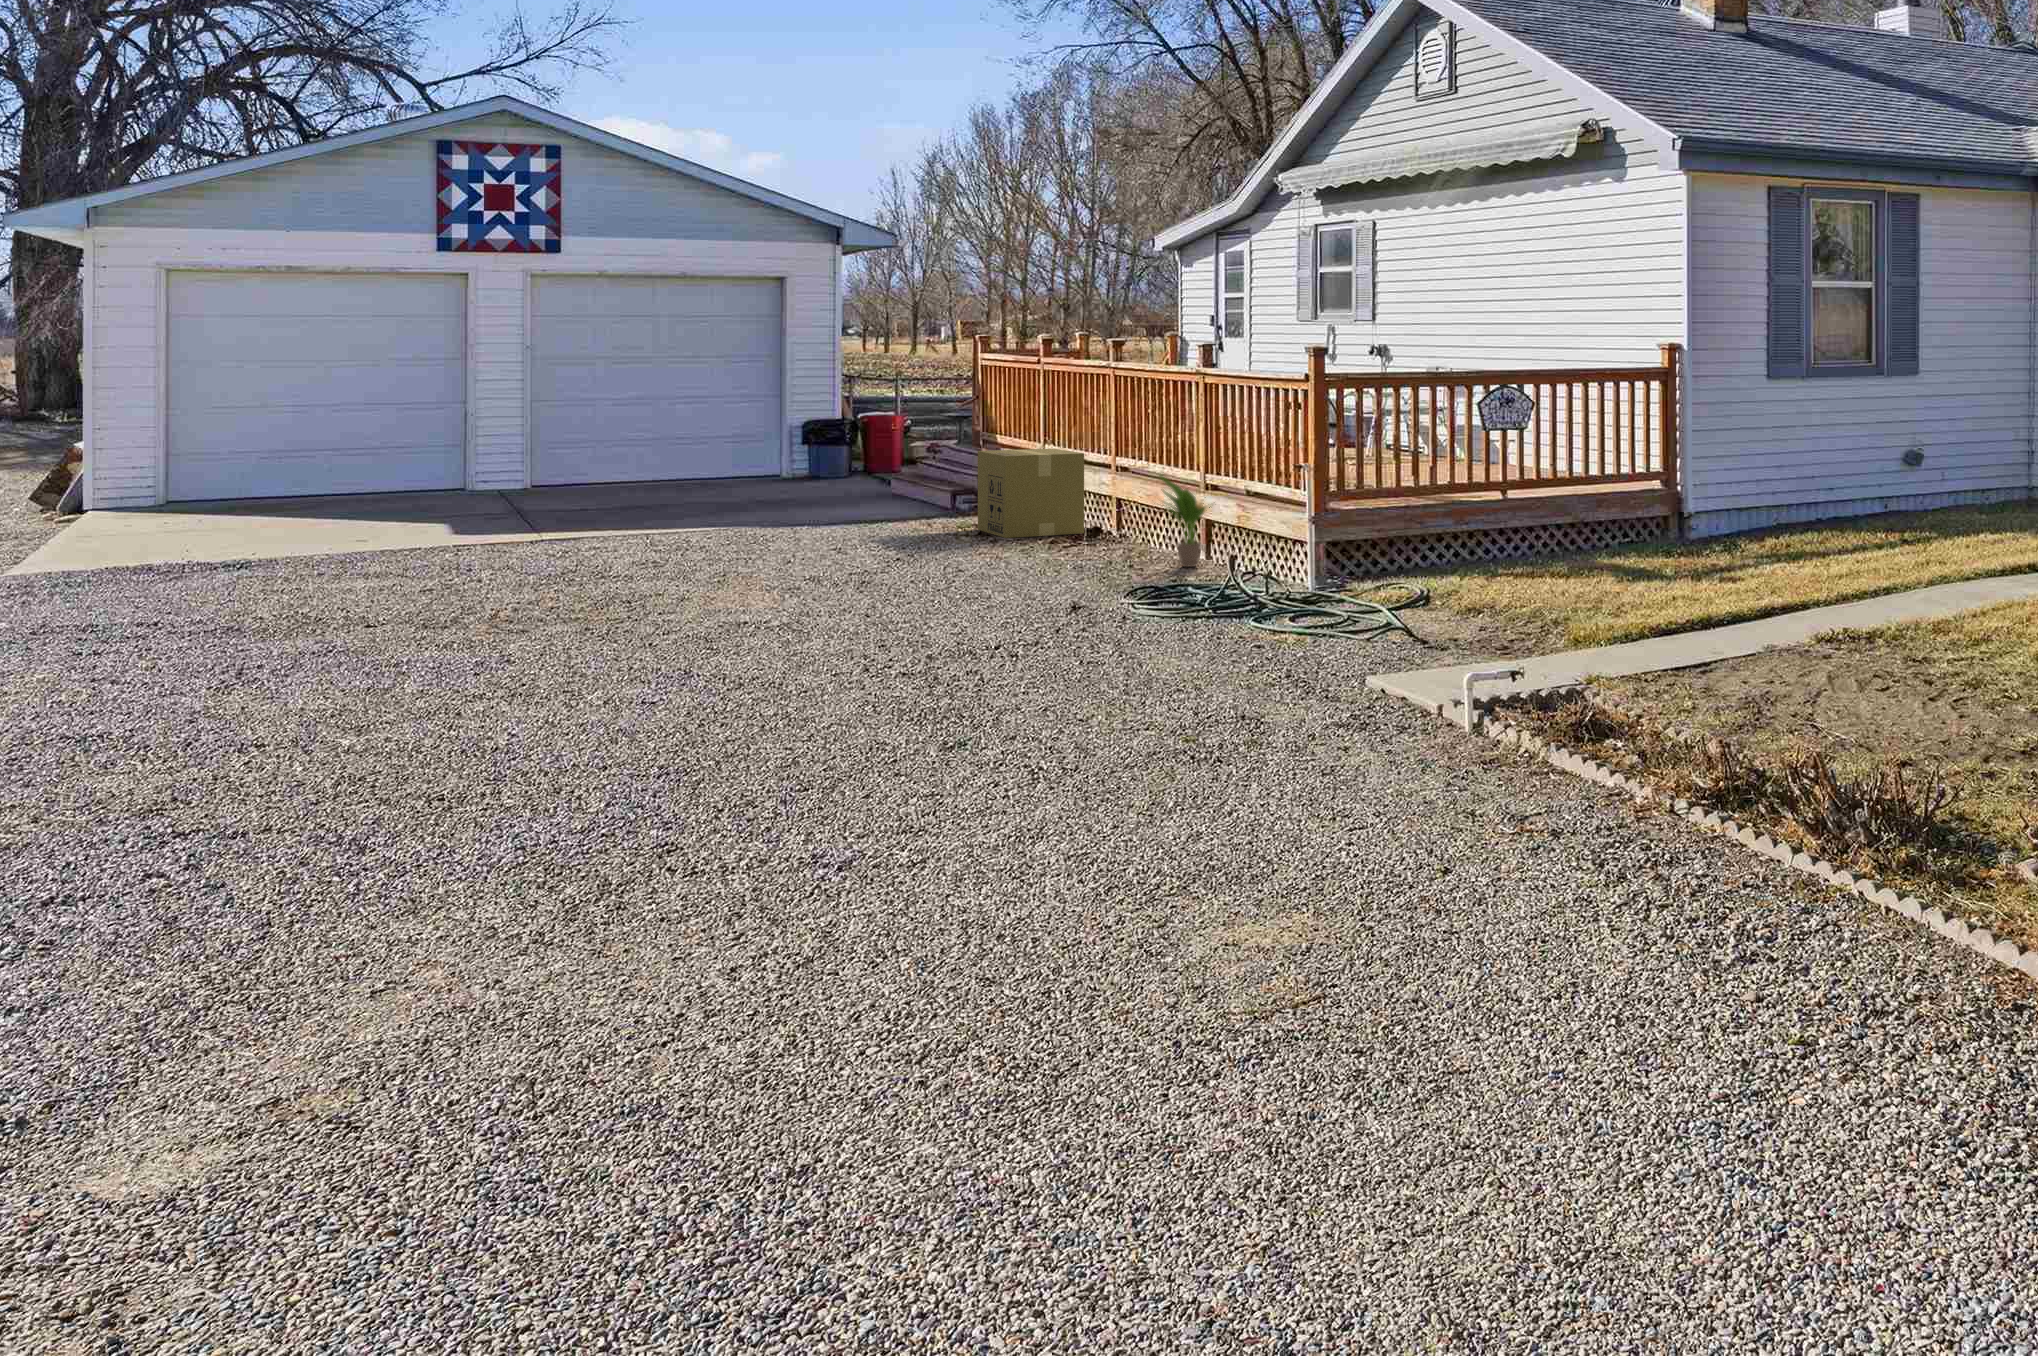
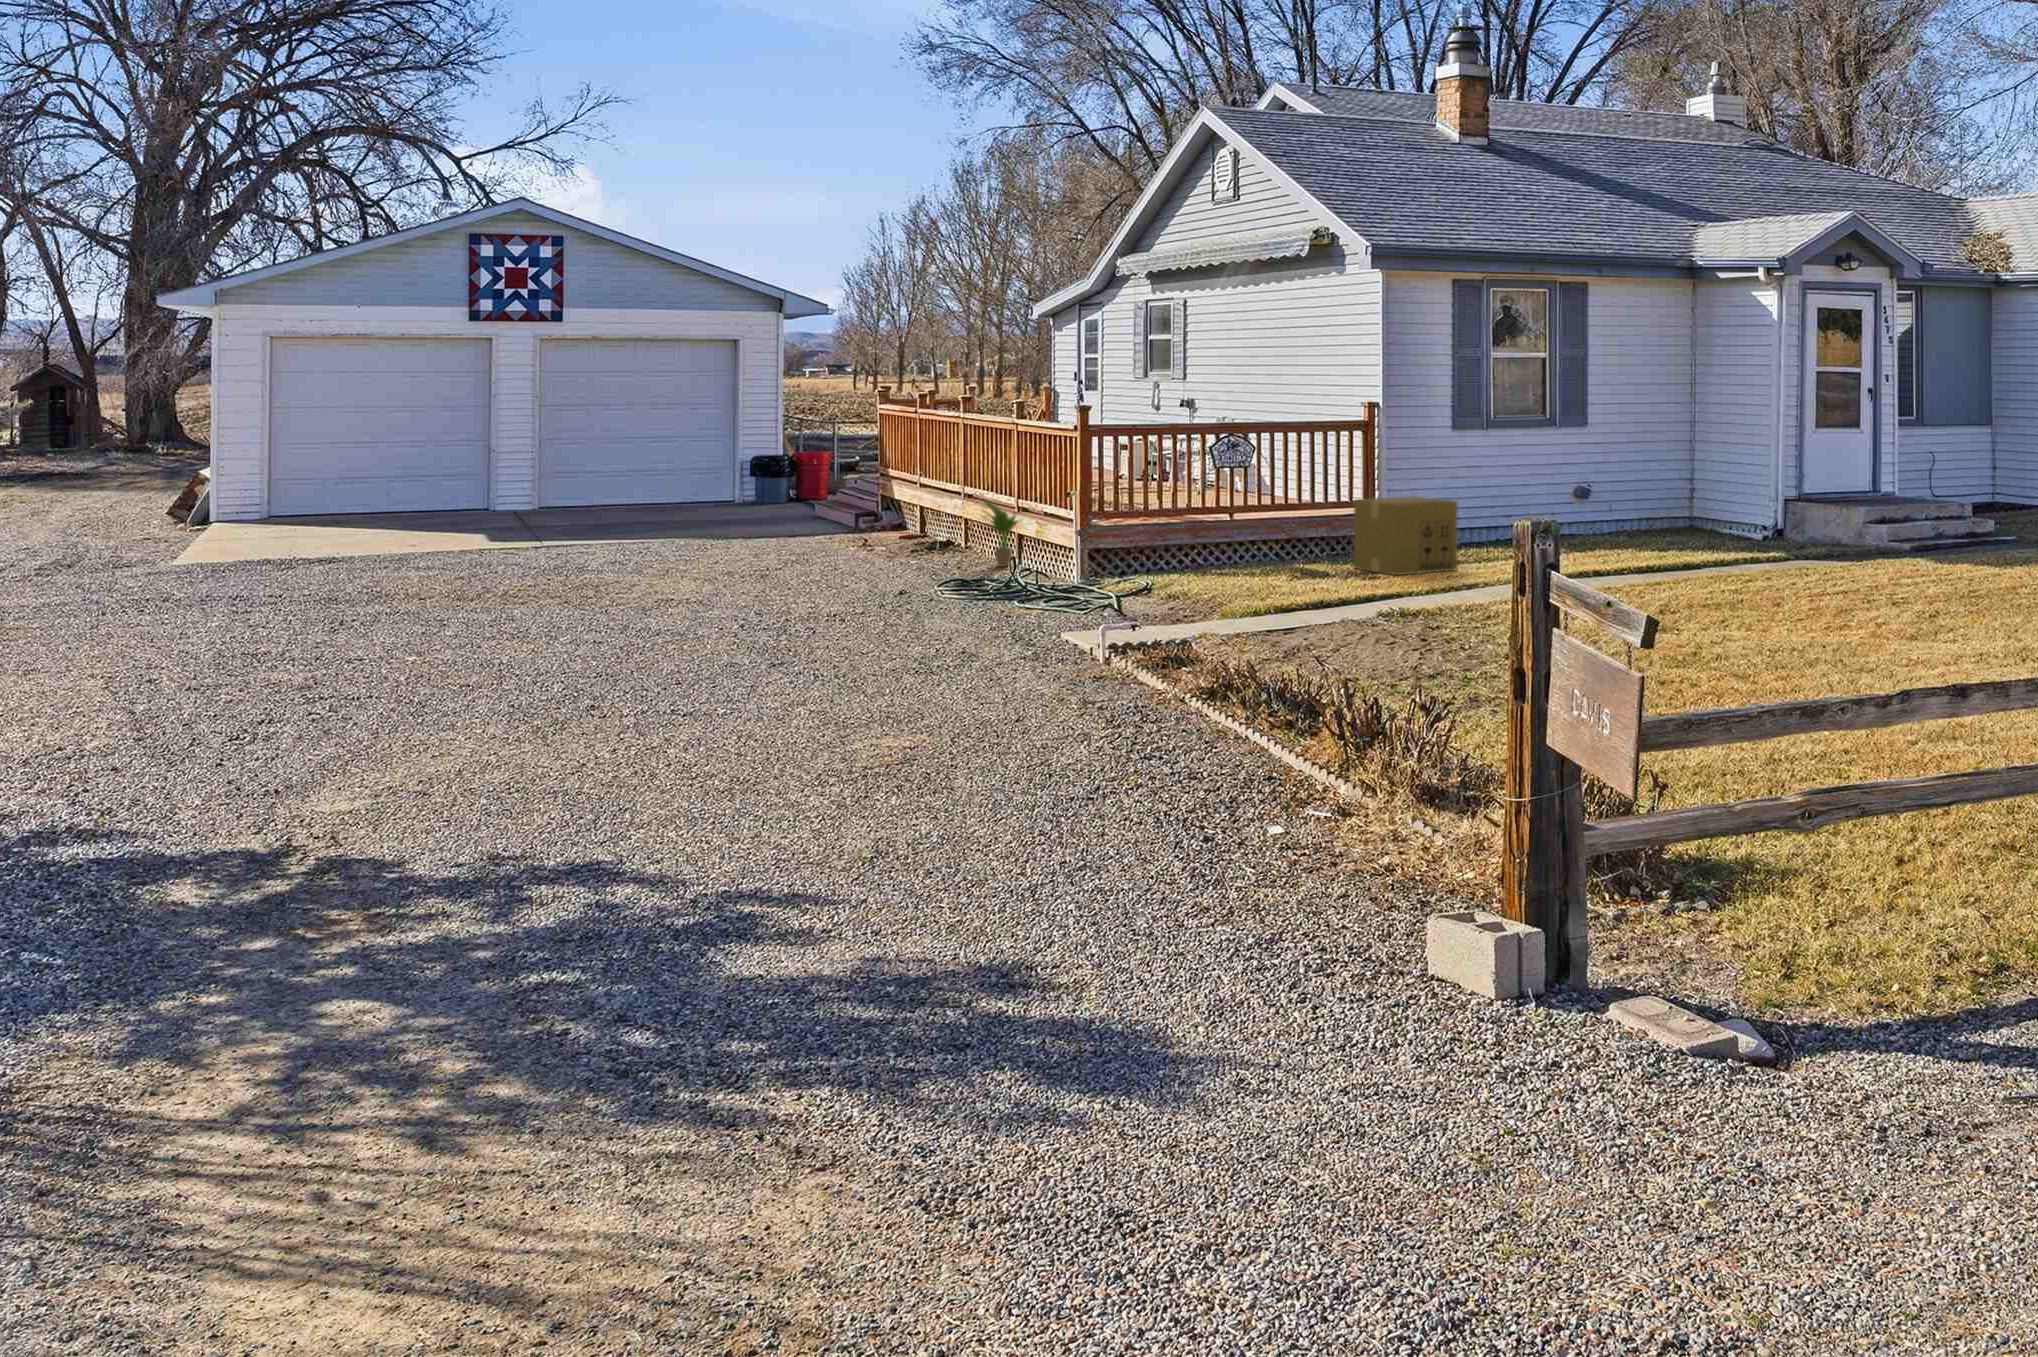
cardboard box: present [978,449,1084,538] -> present [1353,496,1457,575]

